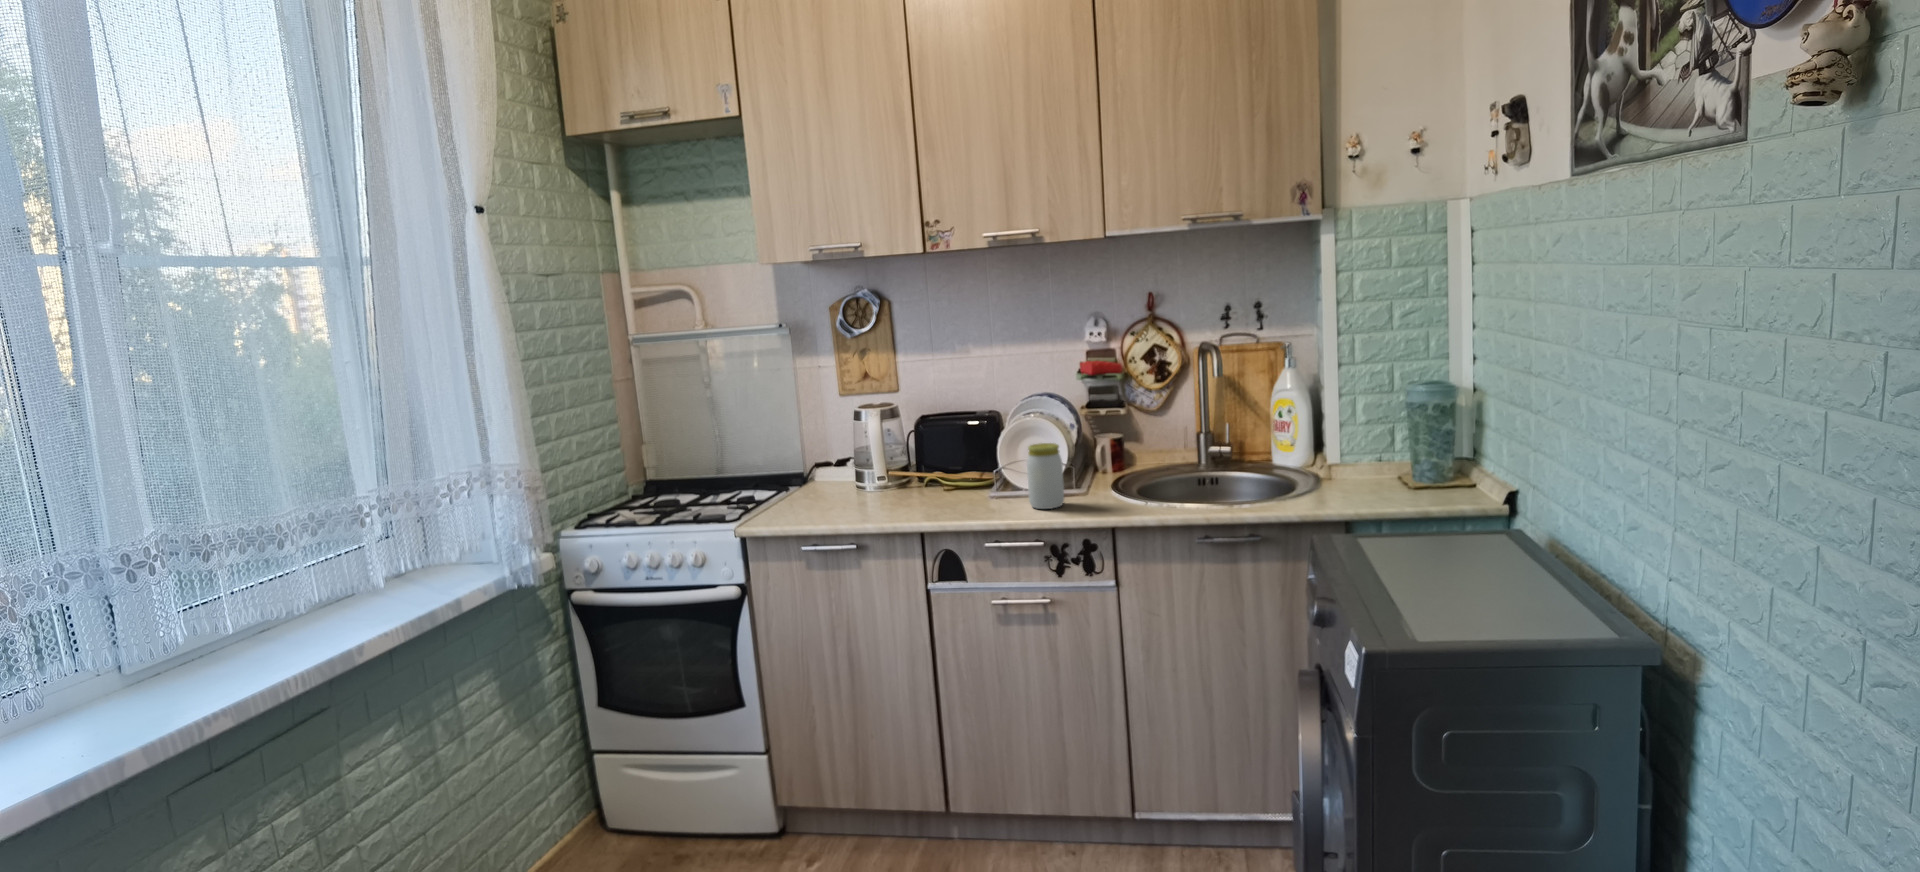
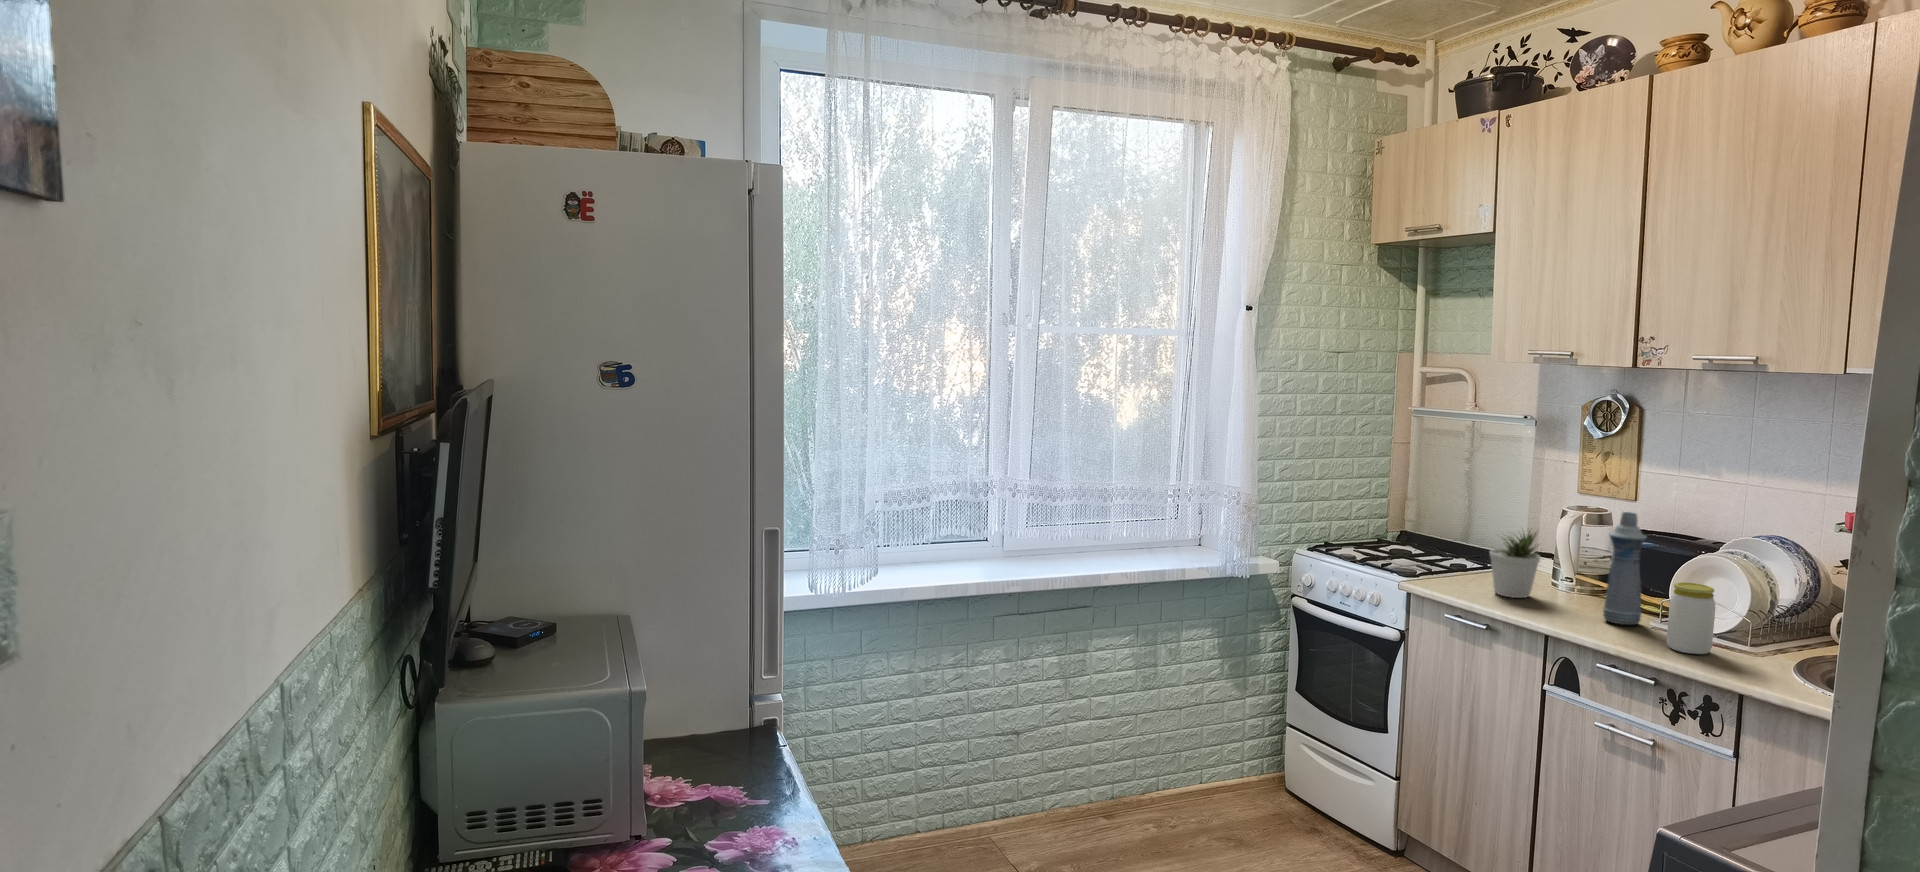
bottle: none [943,393,982,504] -> present [1603,512,1646,625]
potted plant: none [822,430,873,510] -> present [1490,531,1540,598]

